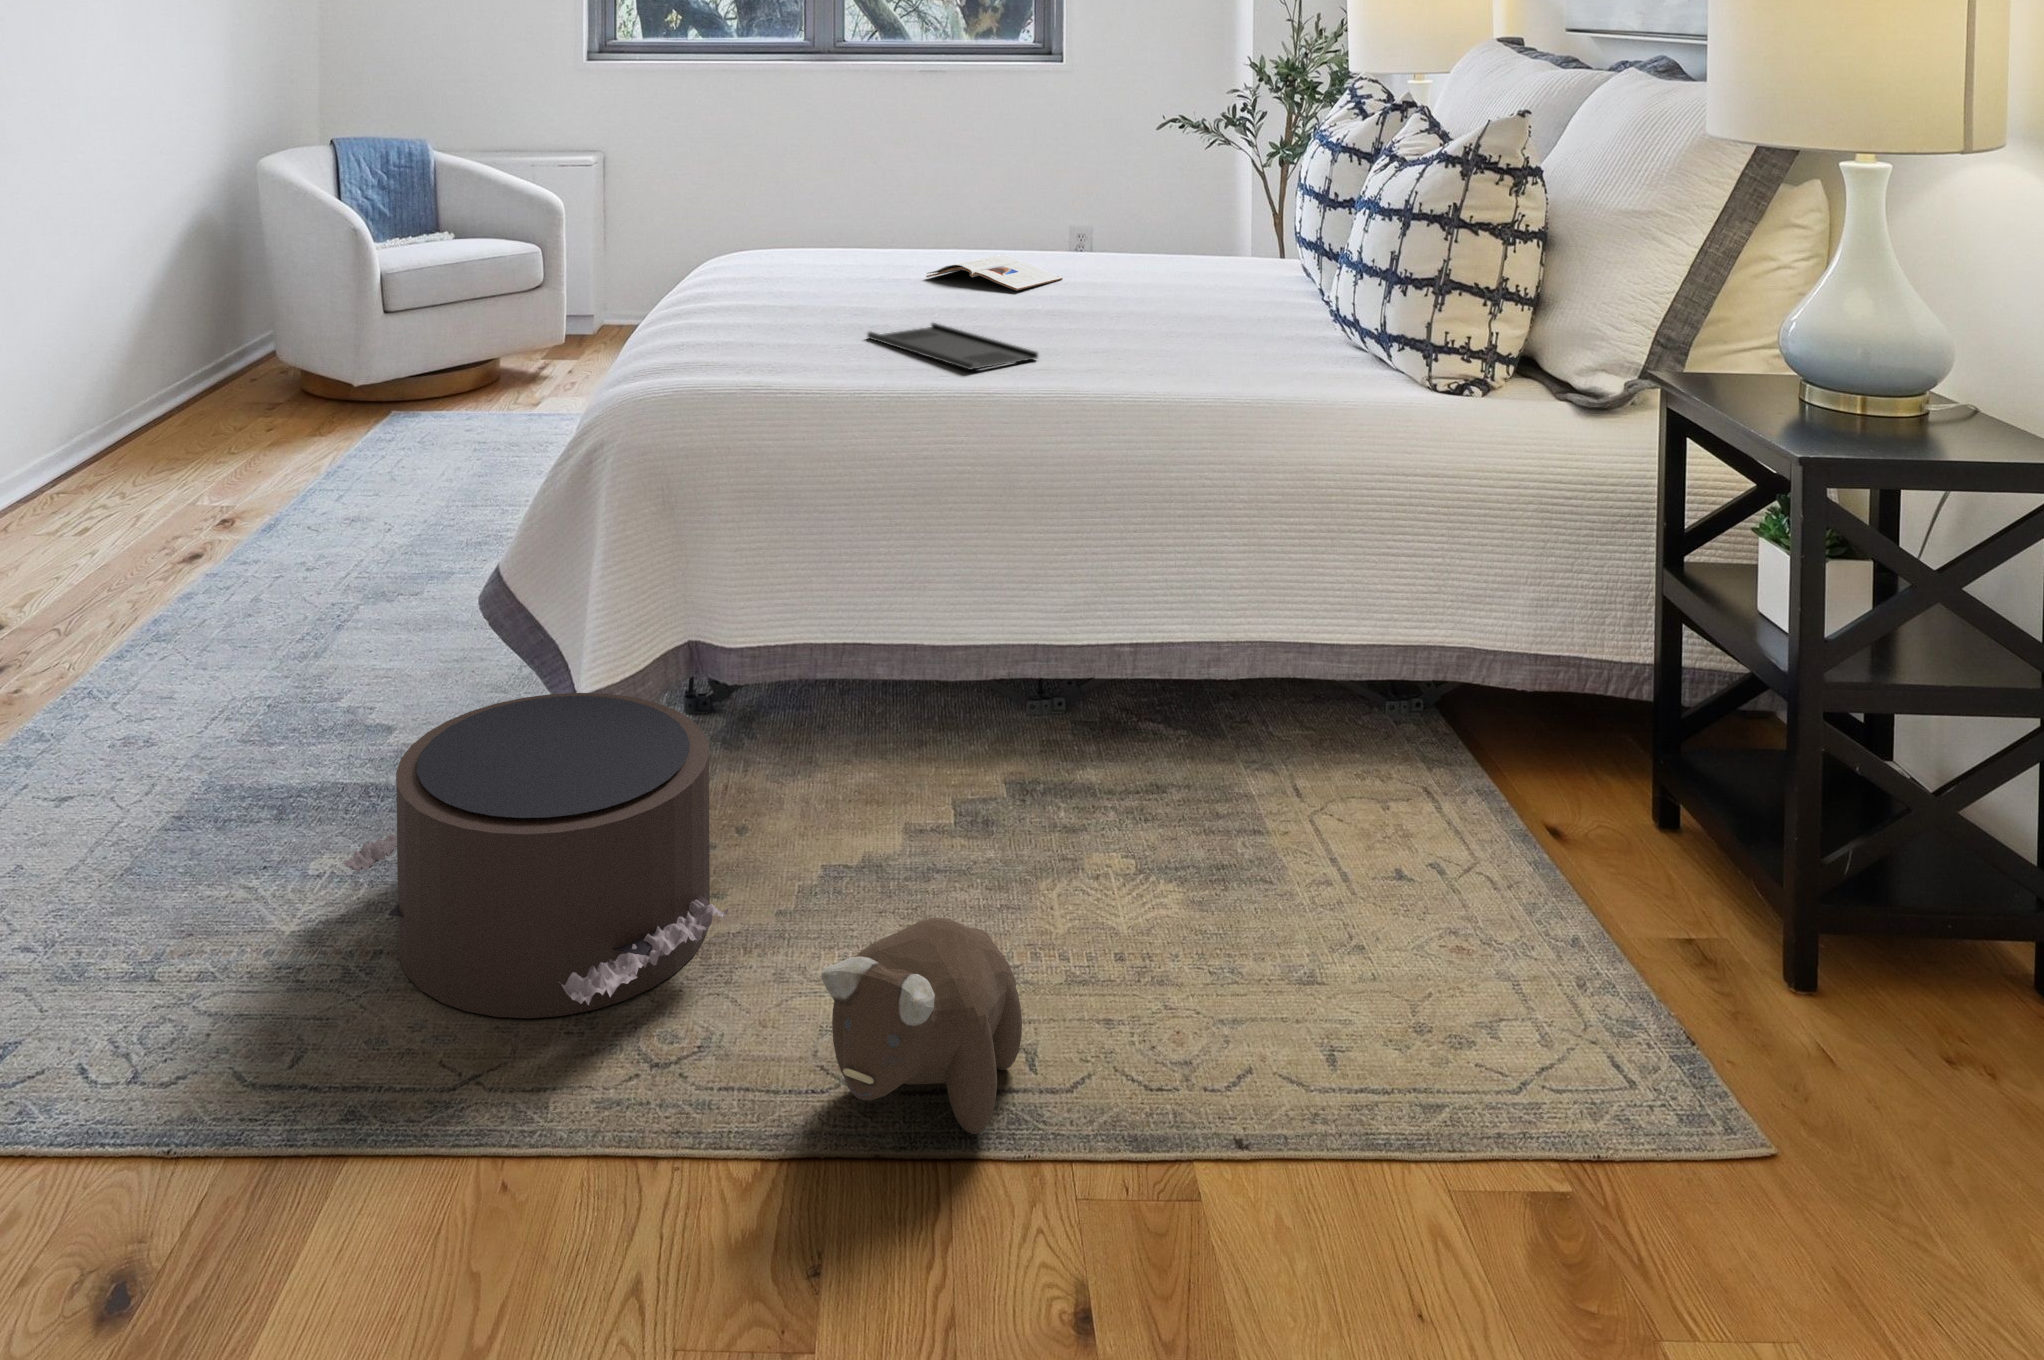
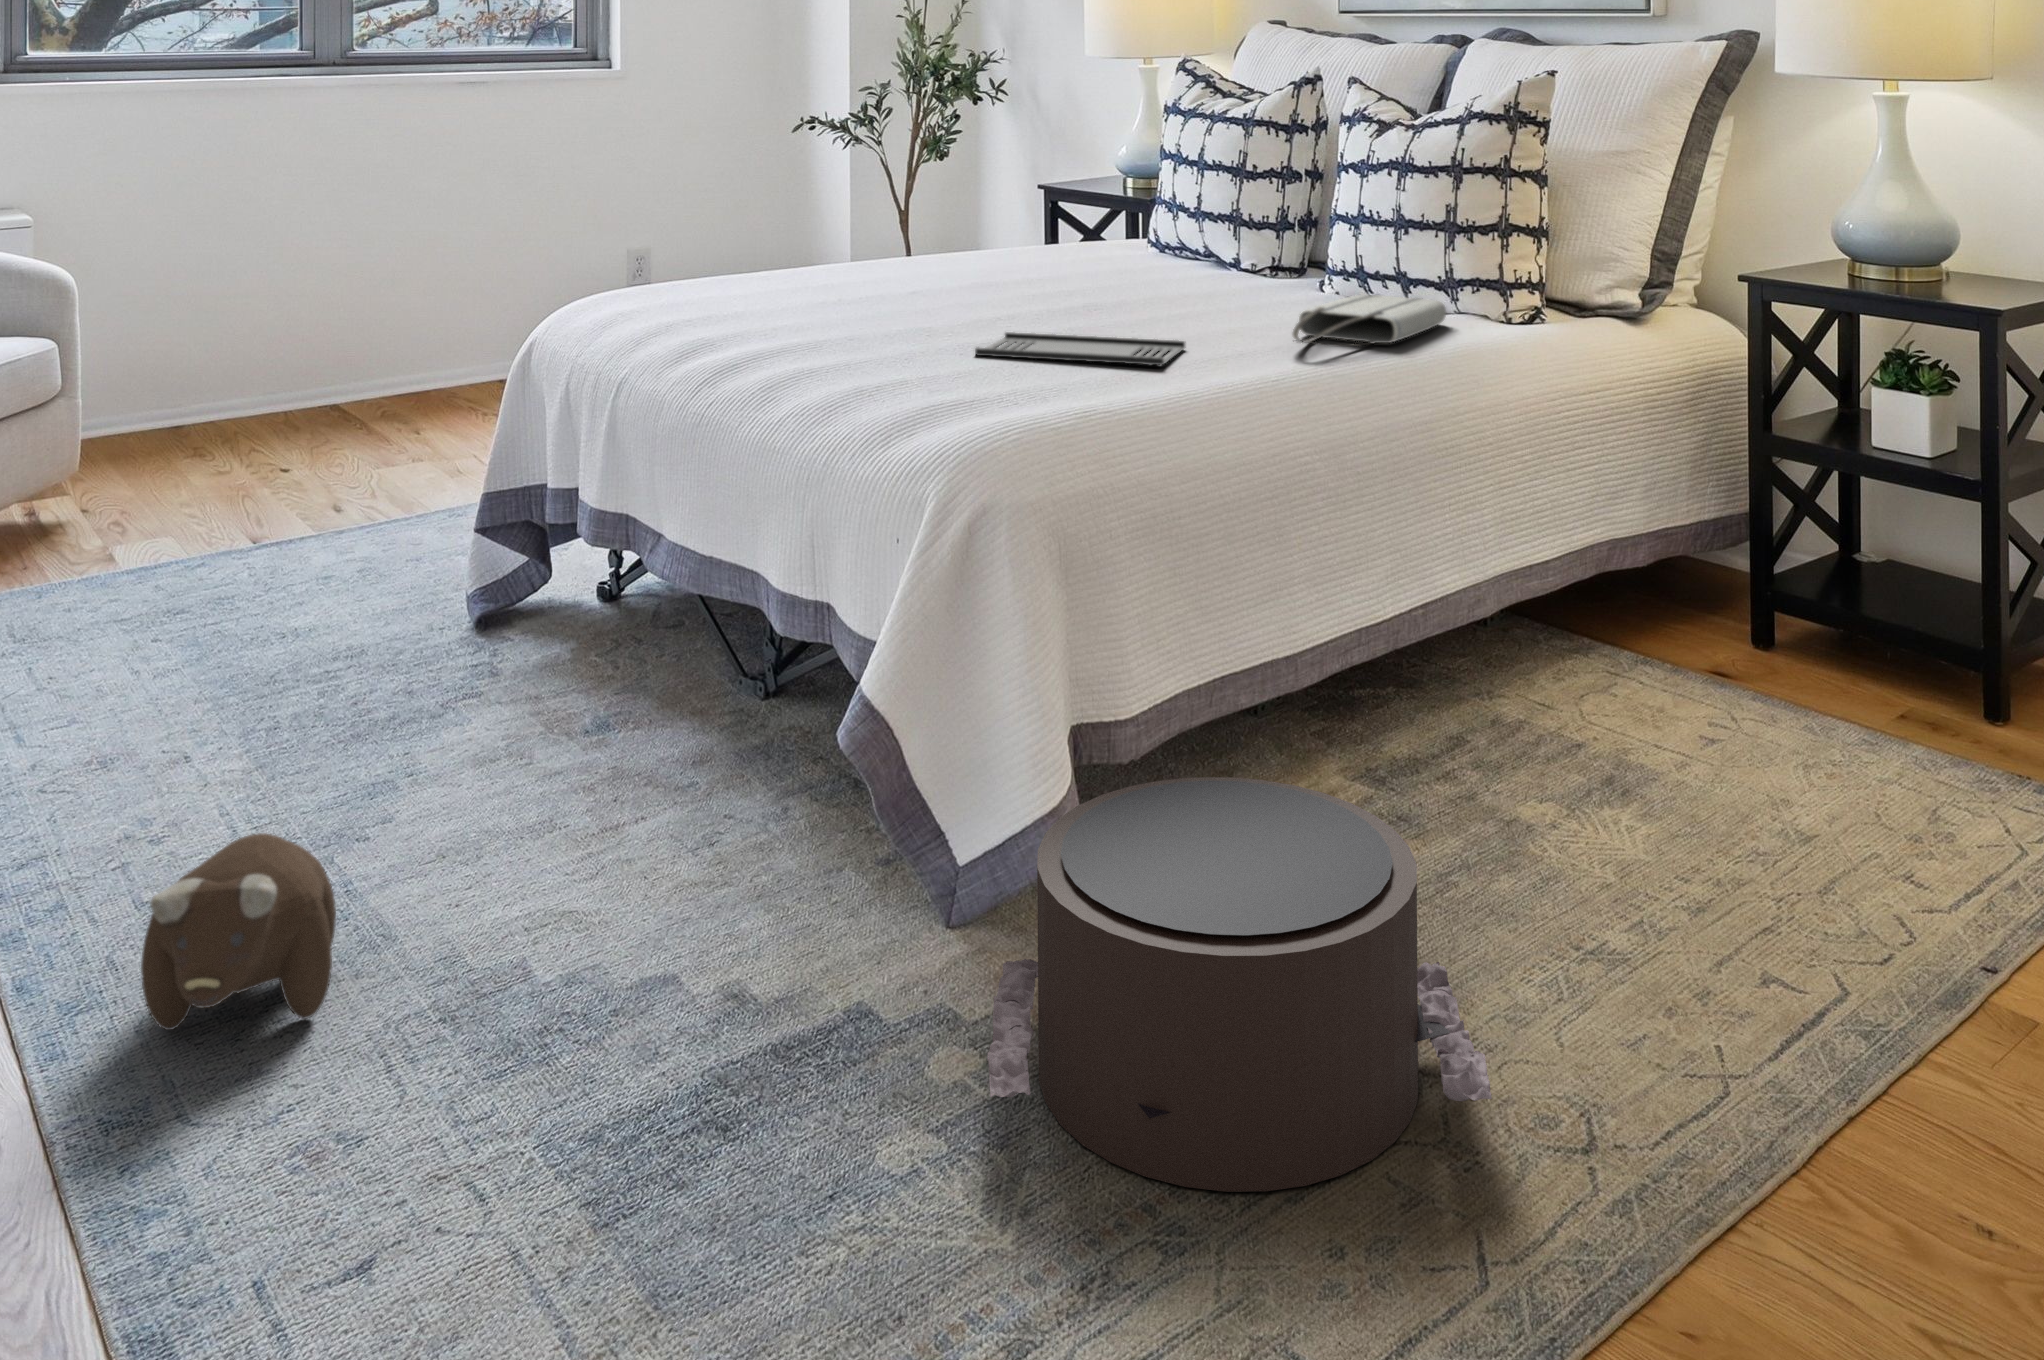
magazine: present [926,255,1063,291] -> none [868,264,999,296]
tote bag: none [1106,334,1343,383] -> present [1293,295,1446,345]
plush toy: present [821,918,1022,1134] -> present [141,833,336,1030]

